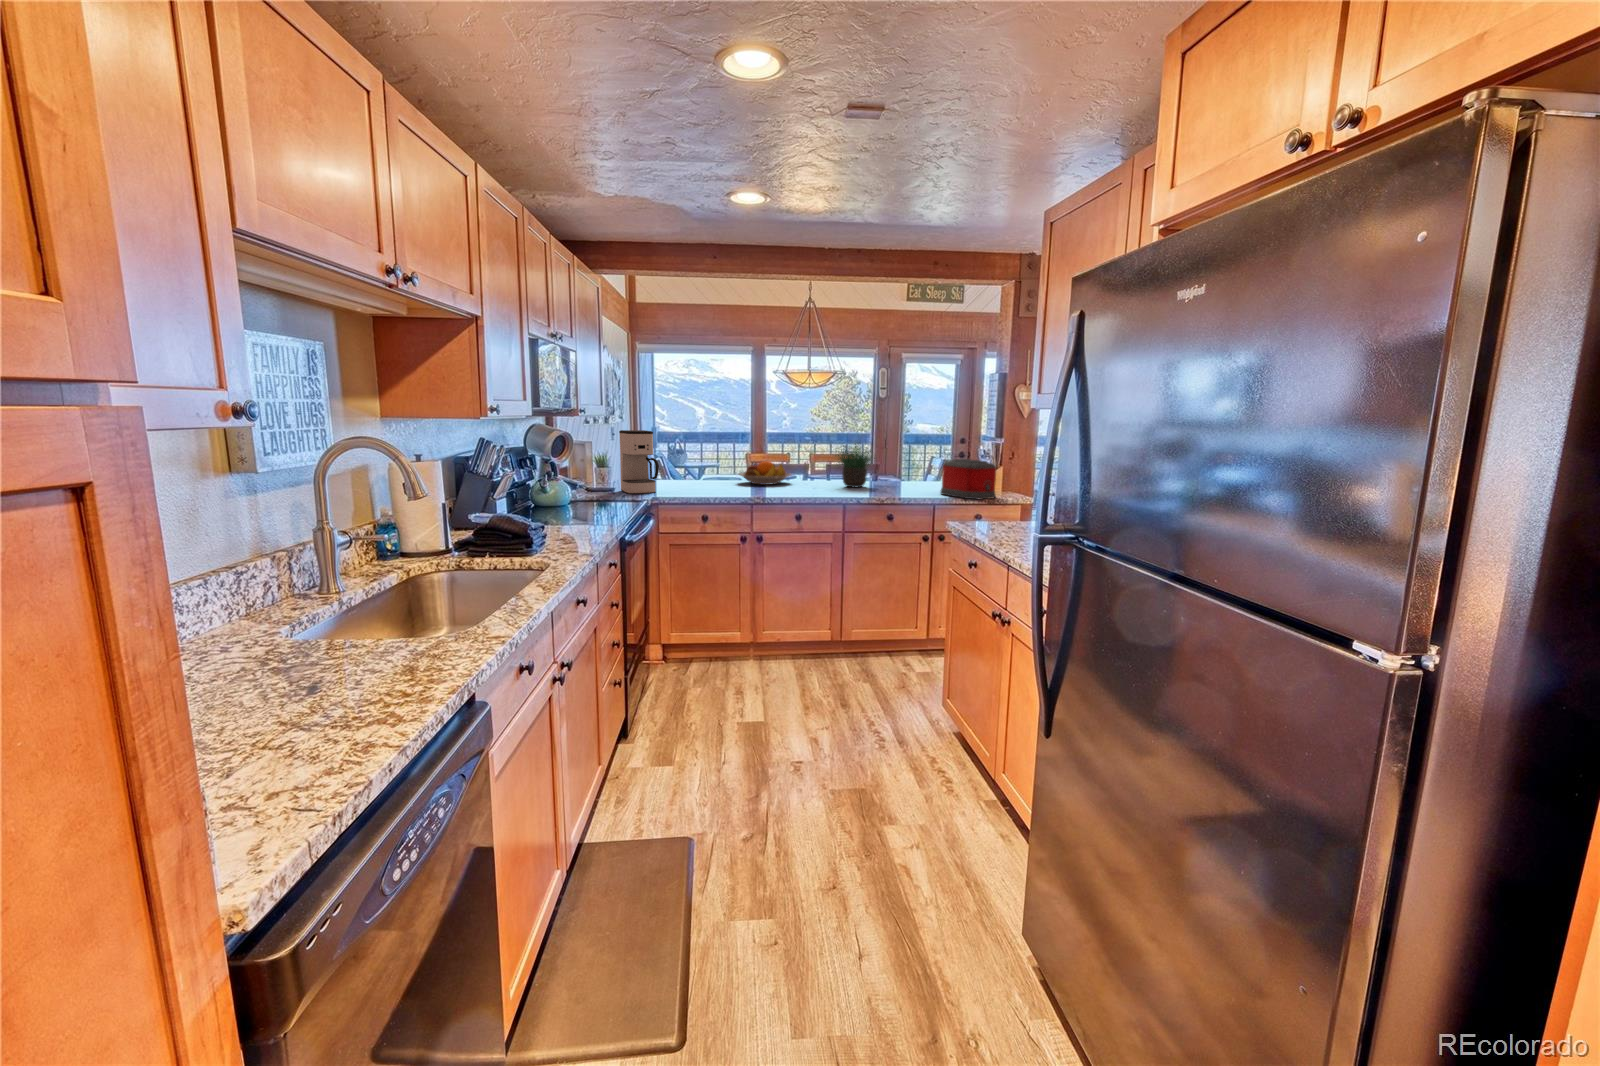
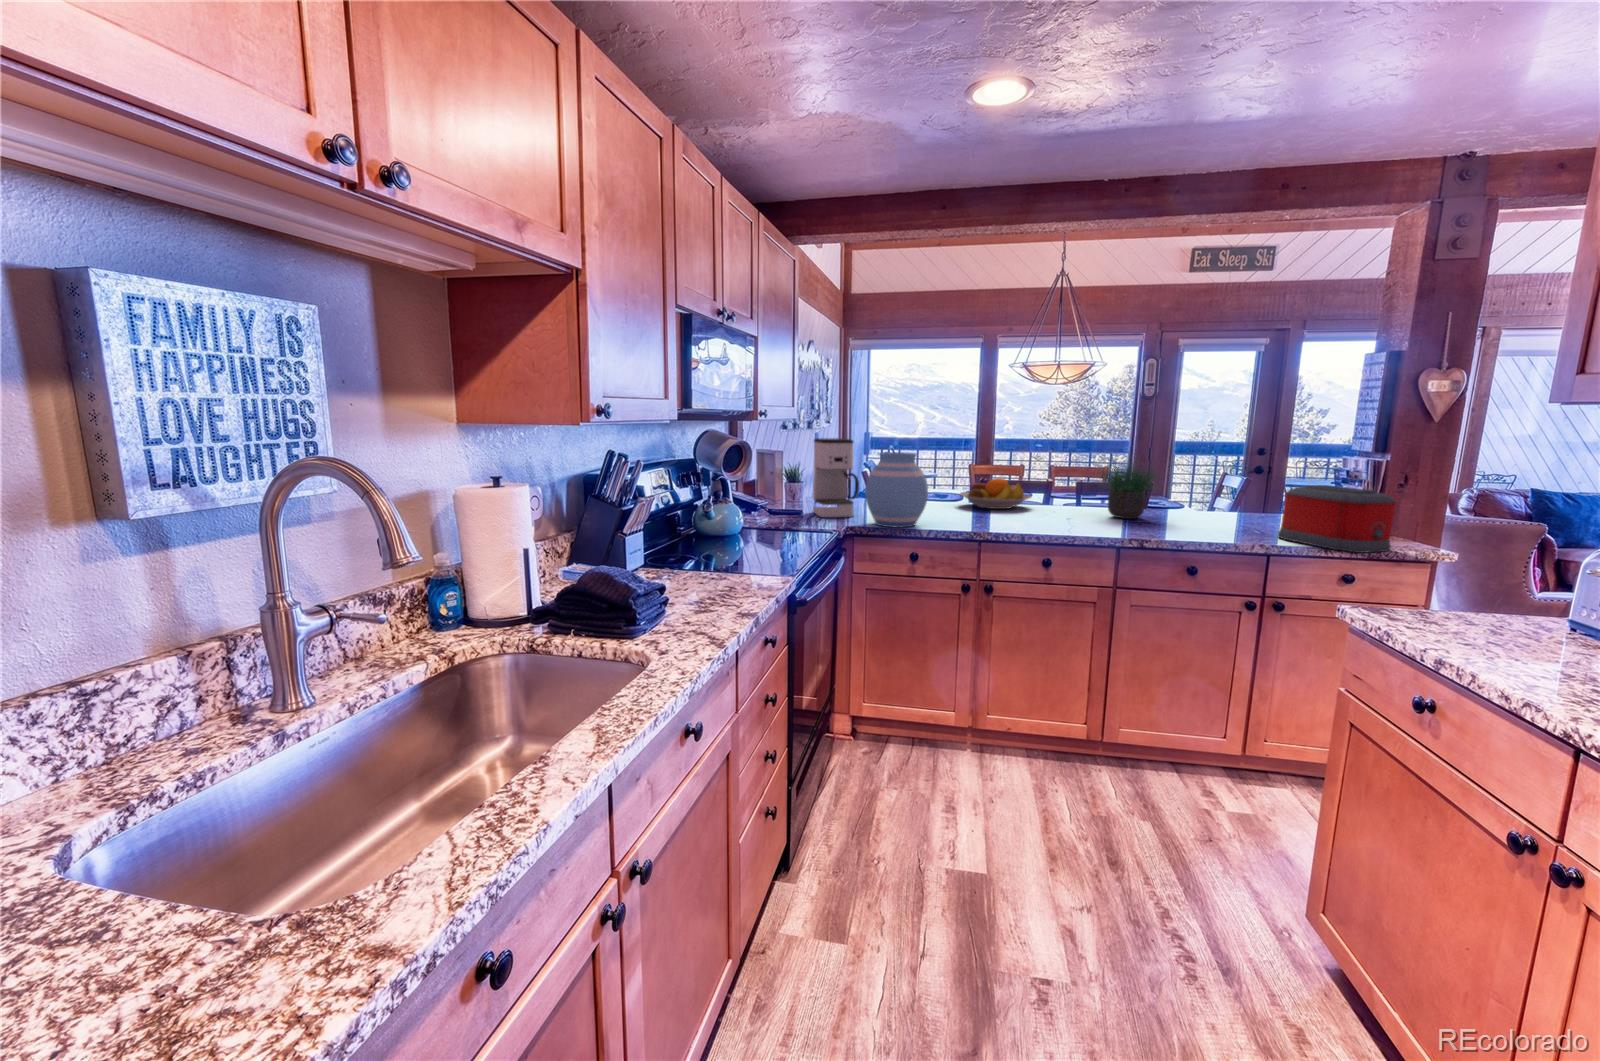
vase: none [665,441,714,498] -> present [865,452,928,528]

